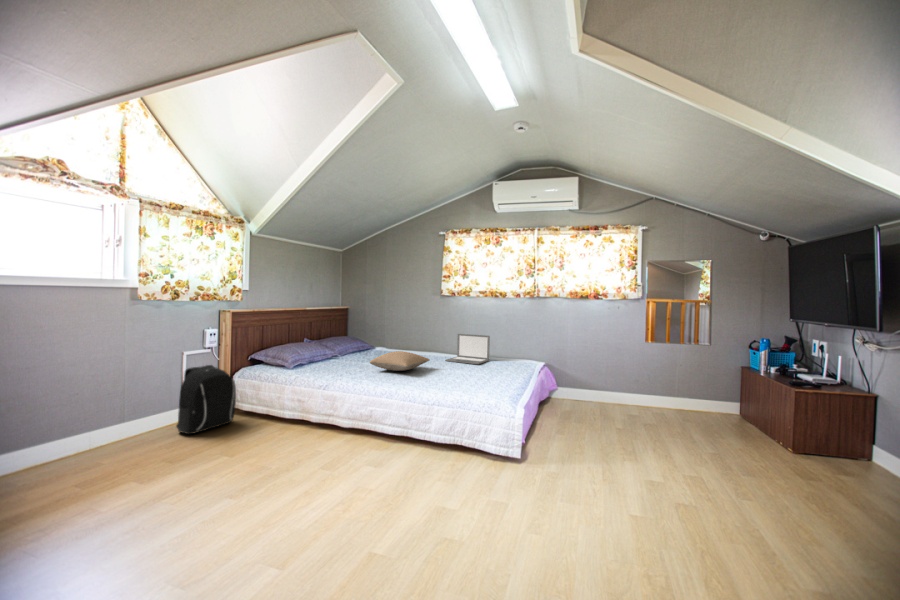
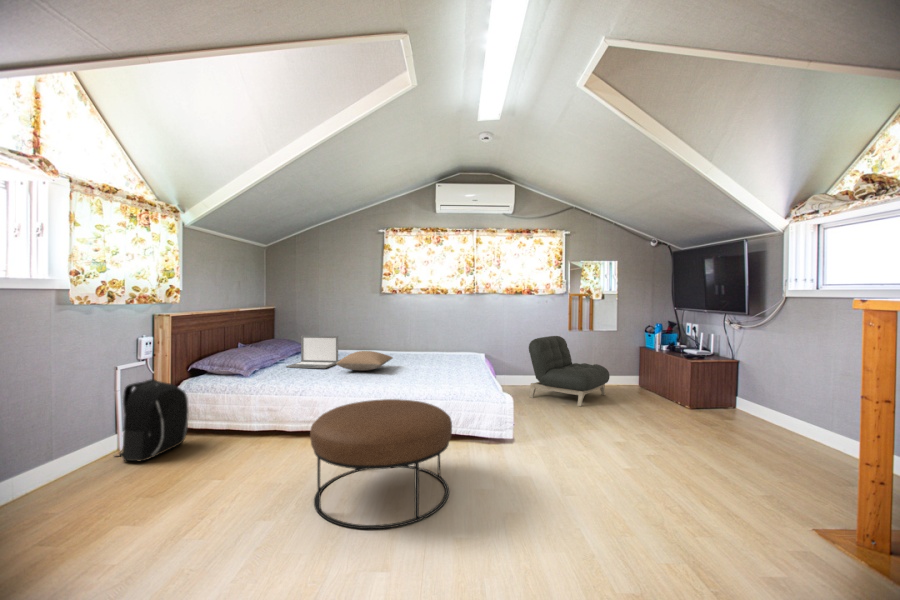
laptop: present [445,334,490,364] -> present [286,336,338,368]
armchair: none [583,347,689,434] -> present [529,336,610,406]
ottoman: none [259,405,412,548] -> present [310,399,452,529]

